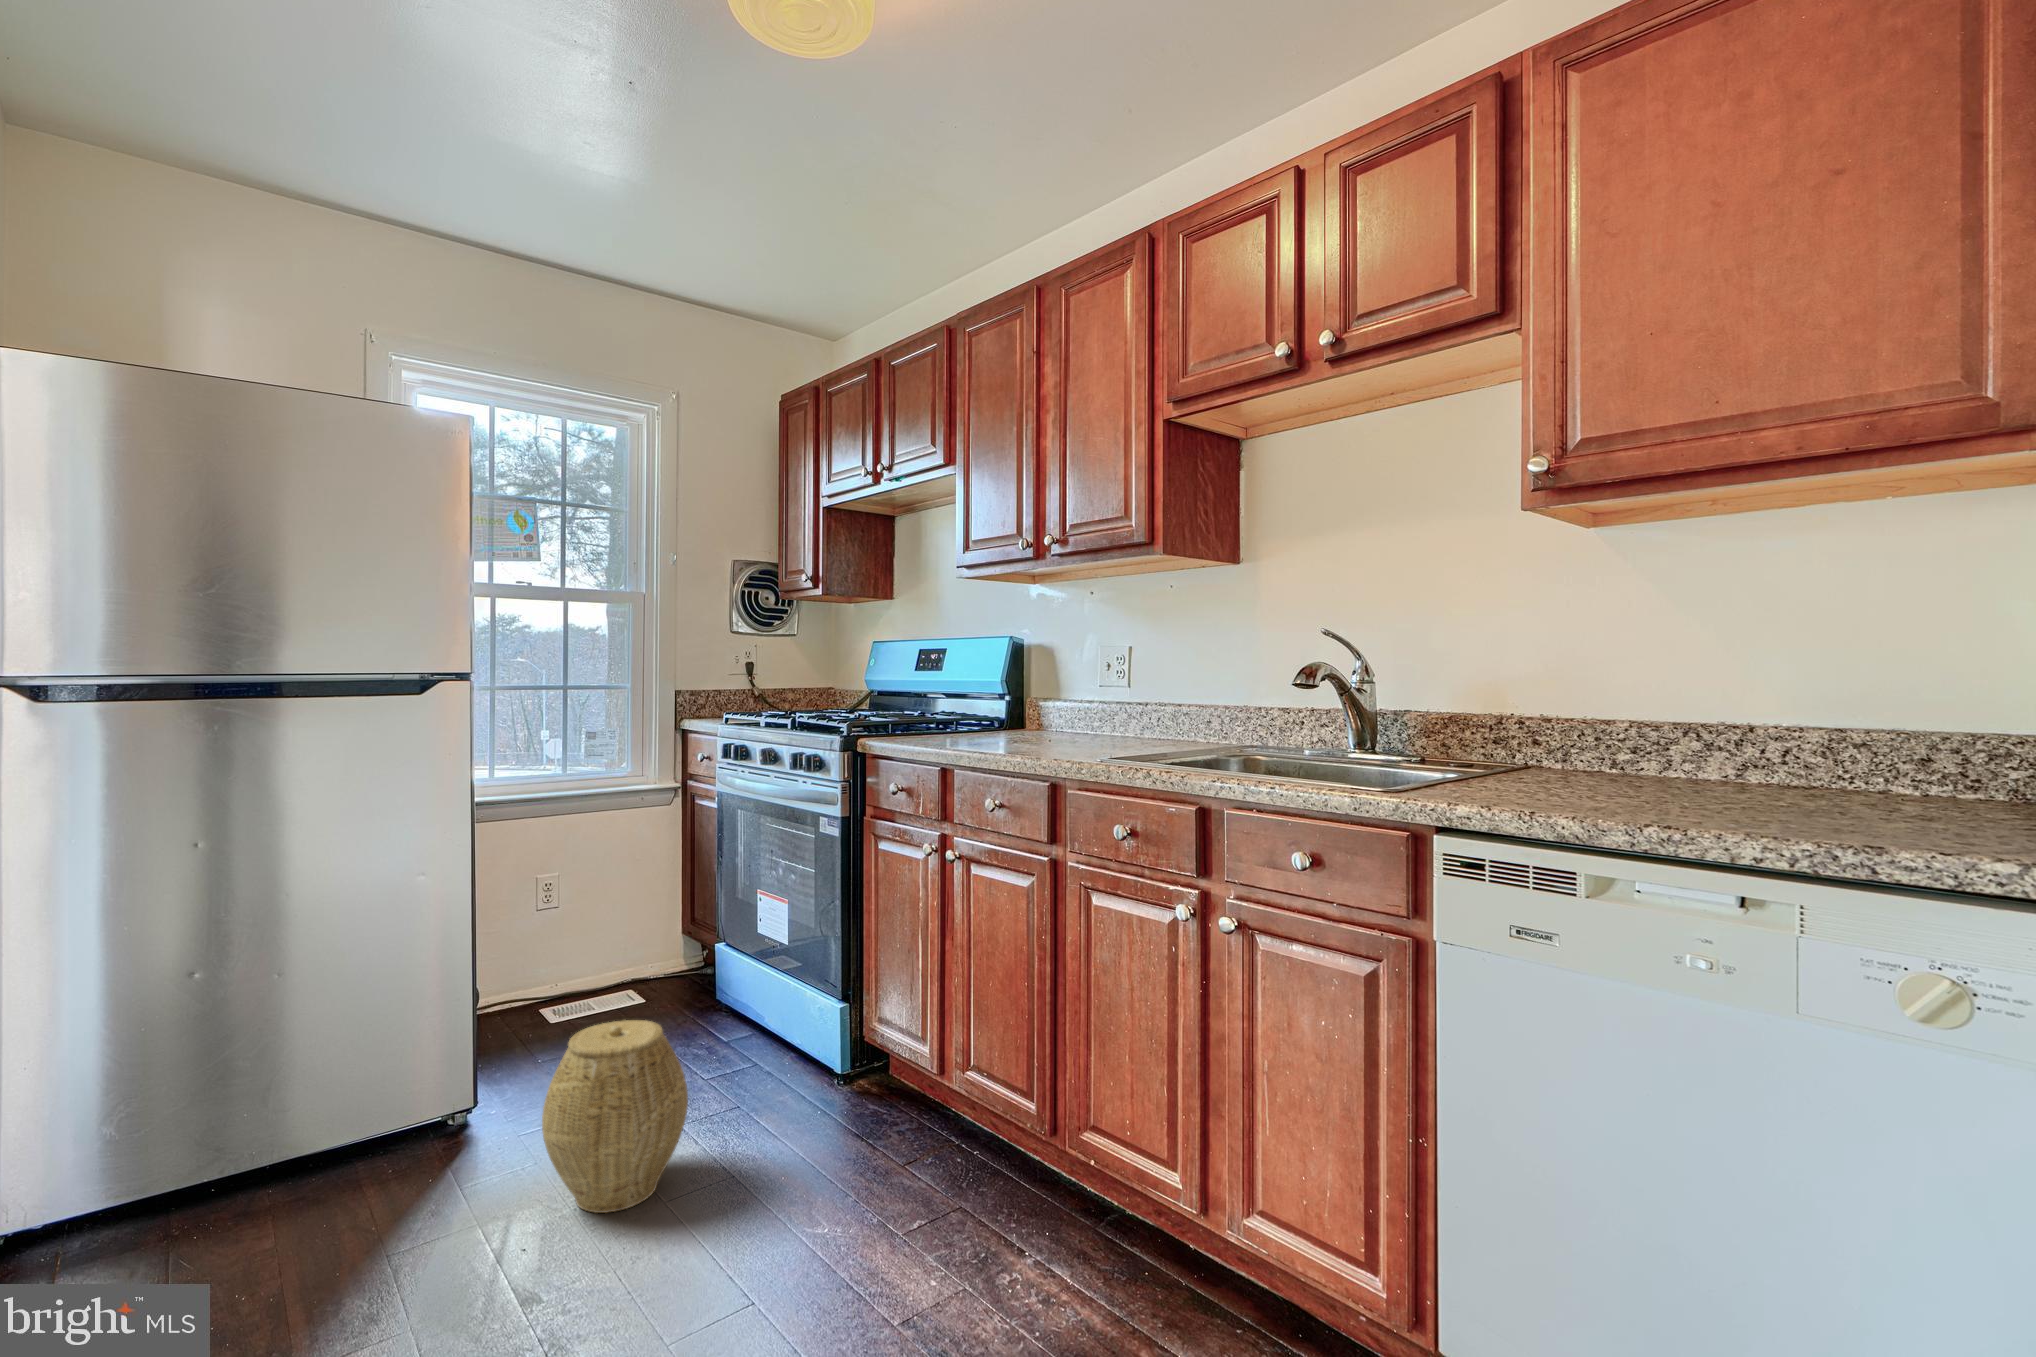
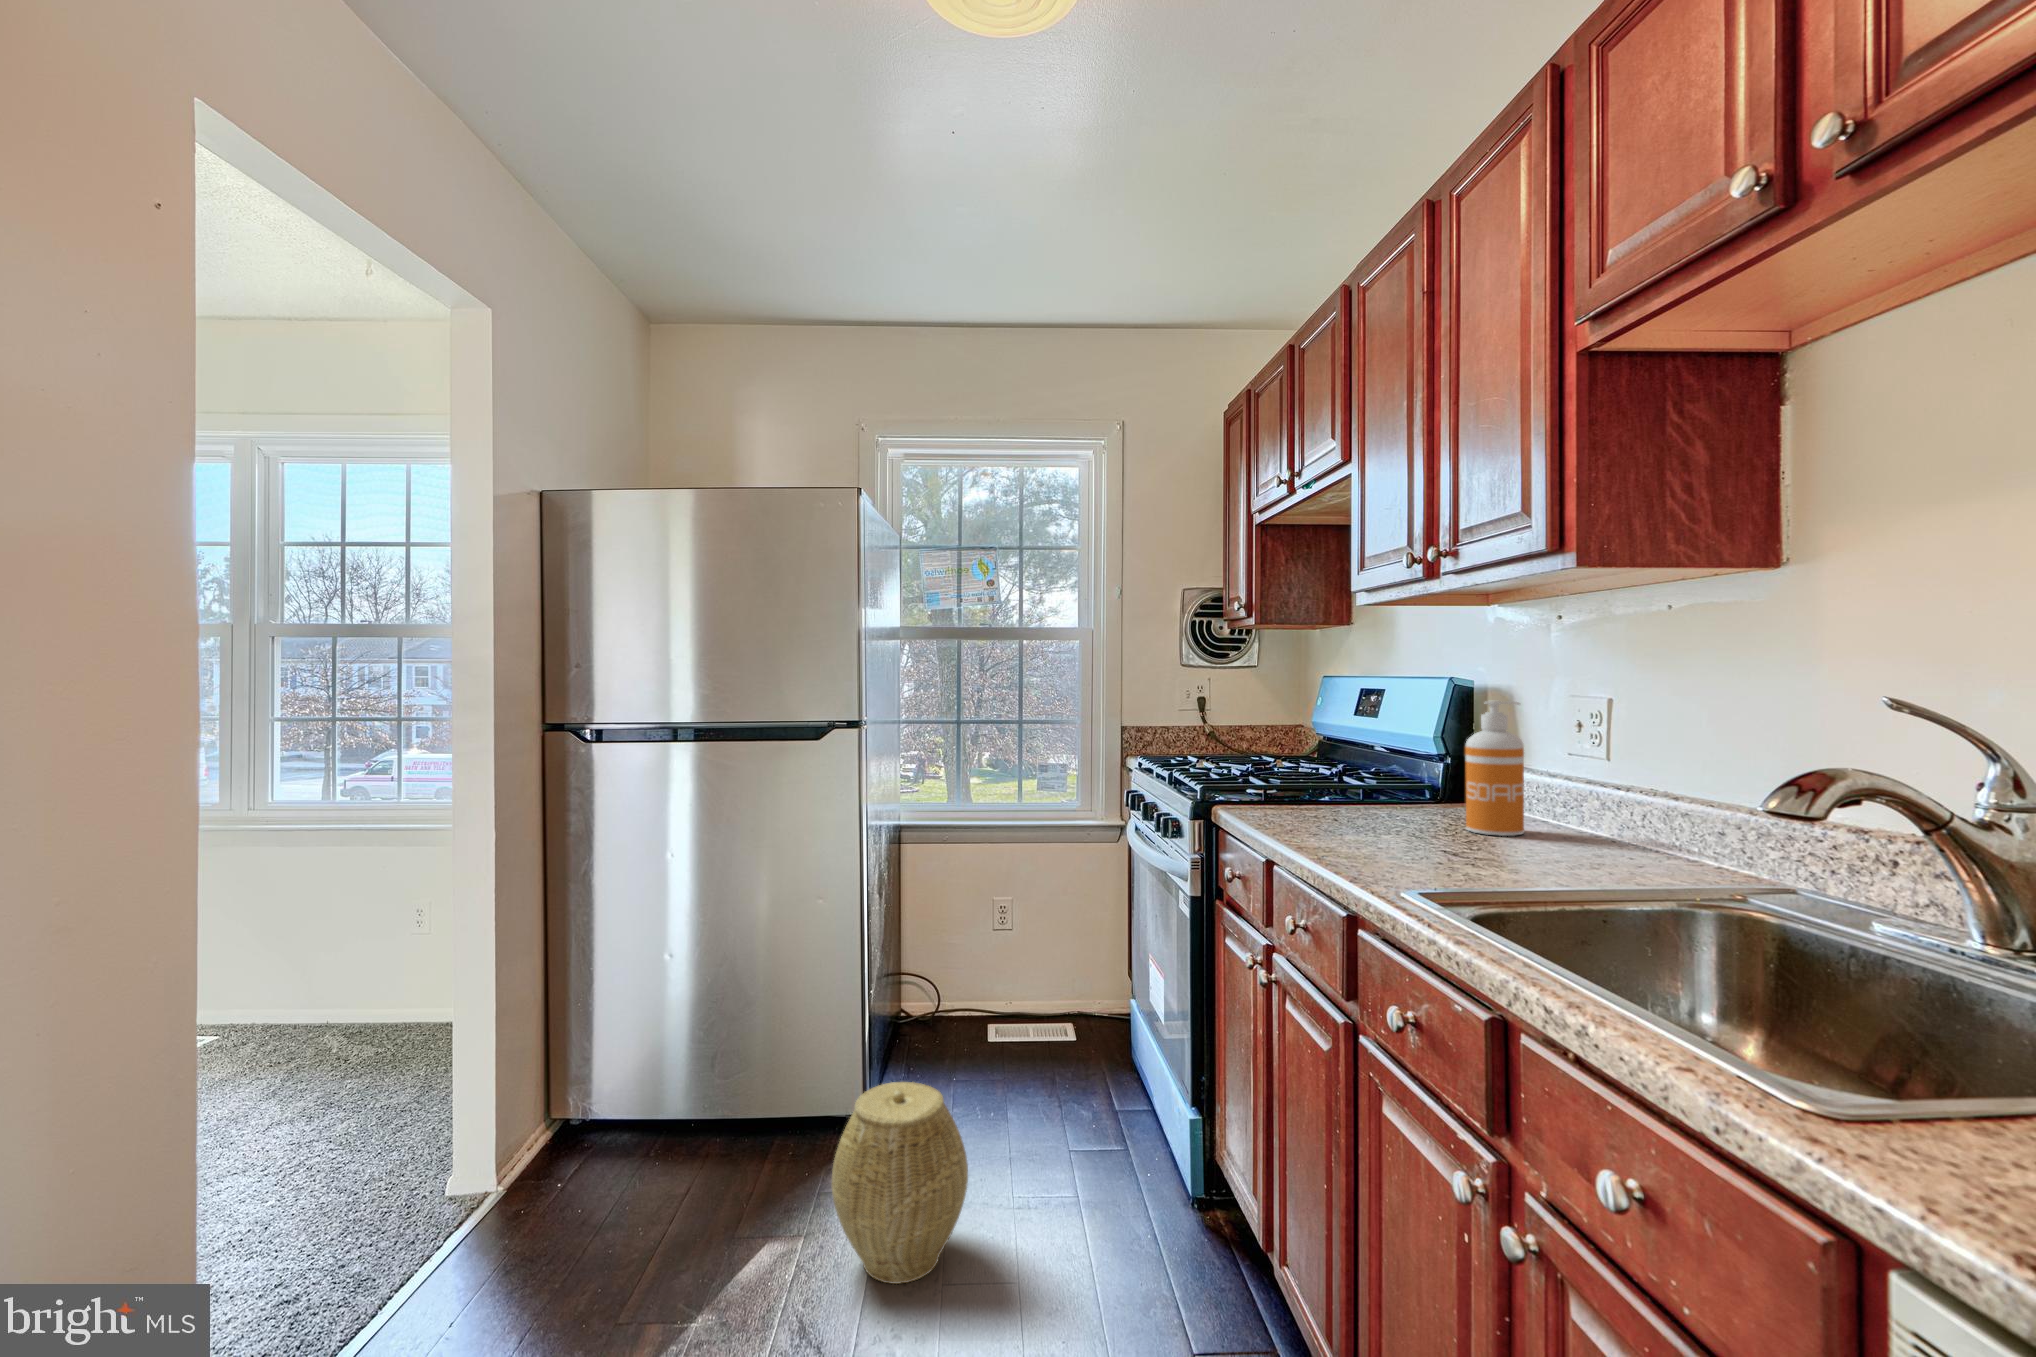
soap dispenser: none [1055,647,1092,739] -> present [1465,701,1524,836]

